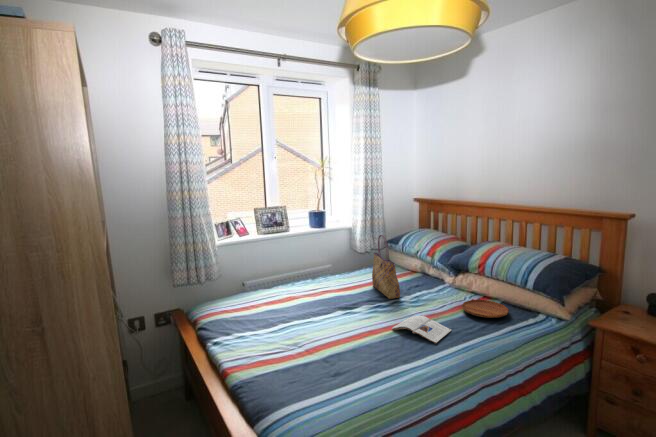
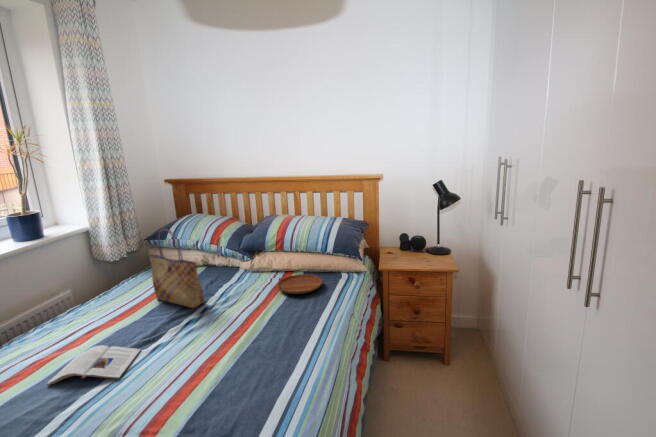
magazine: present [392,316,451,343] -> present [47,345,141,385]

